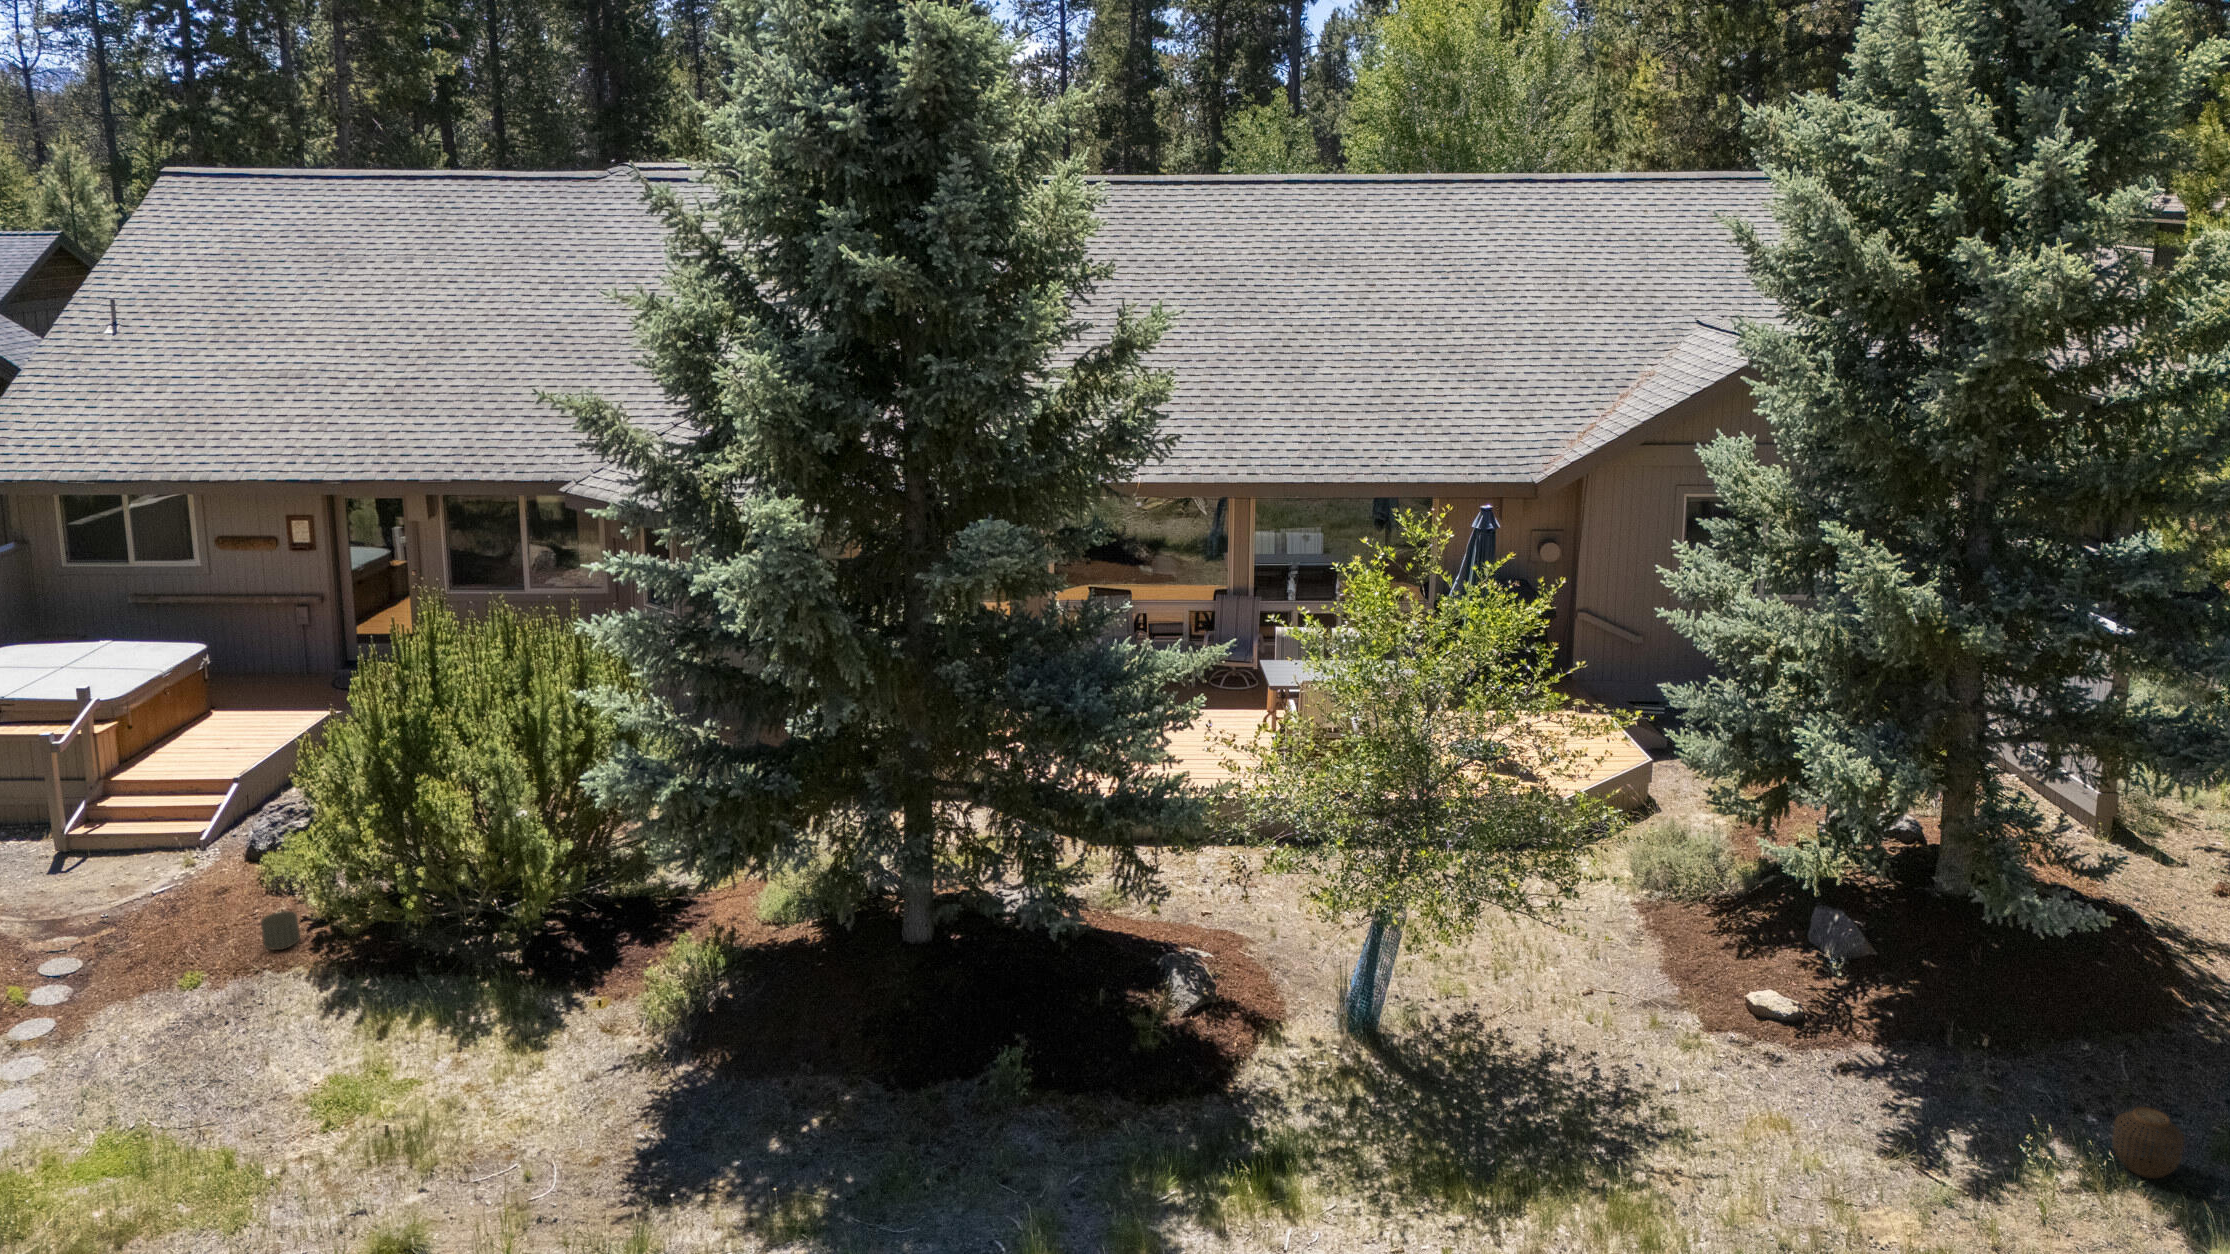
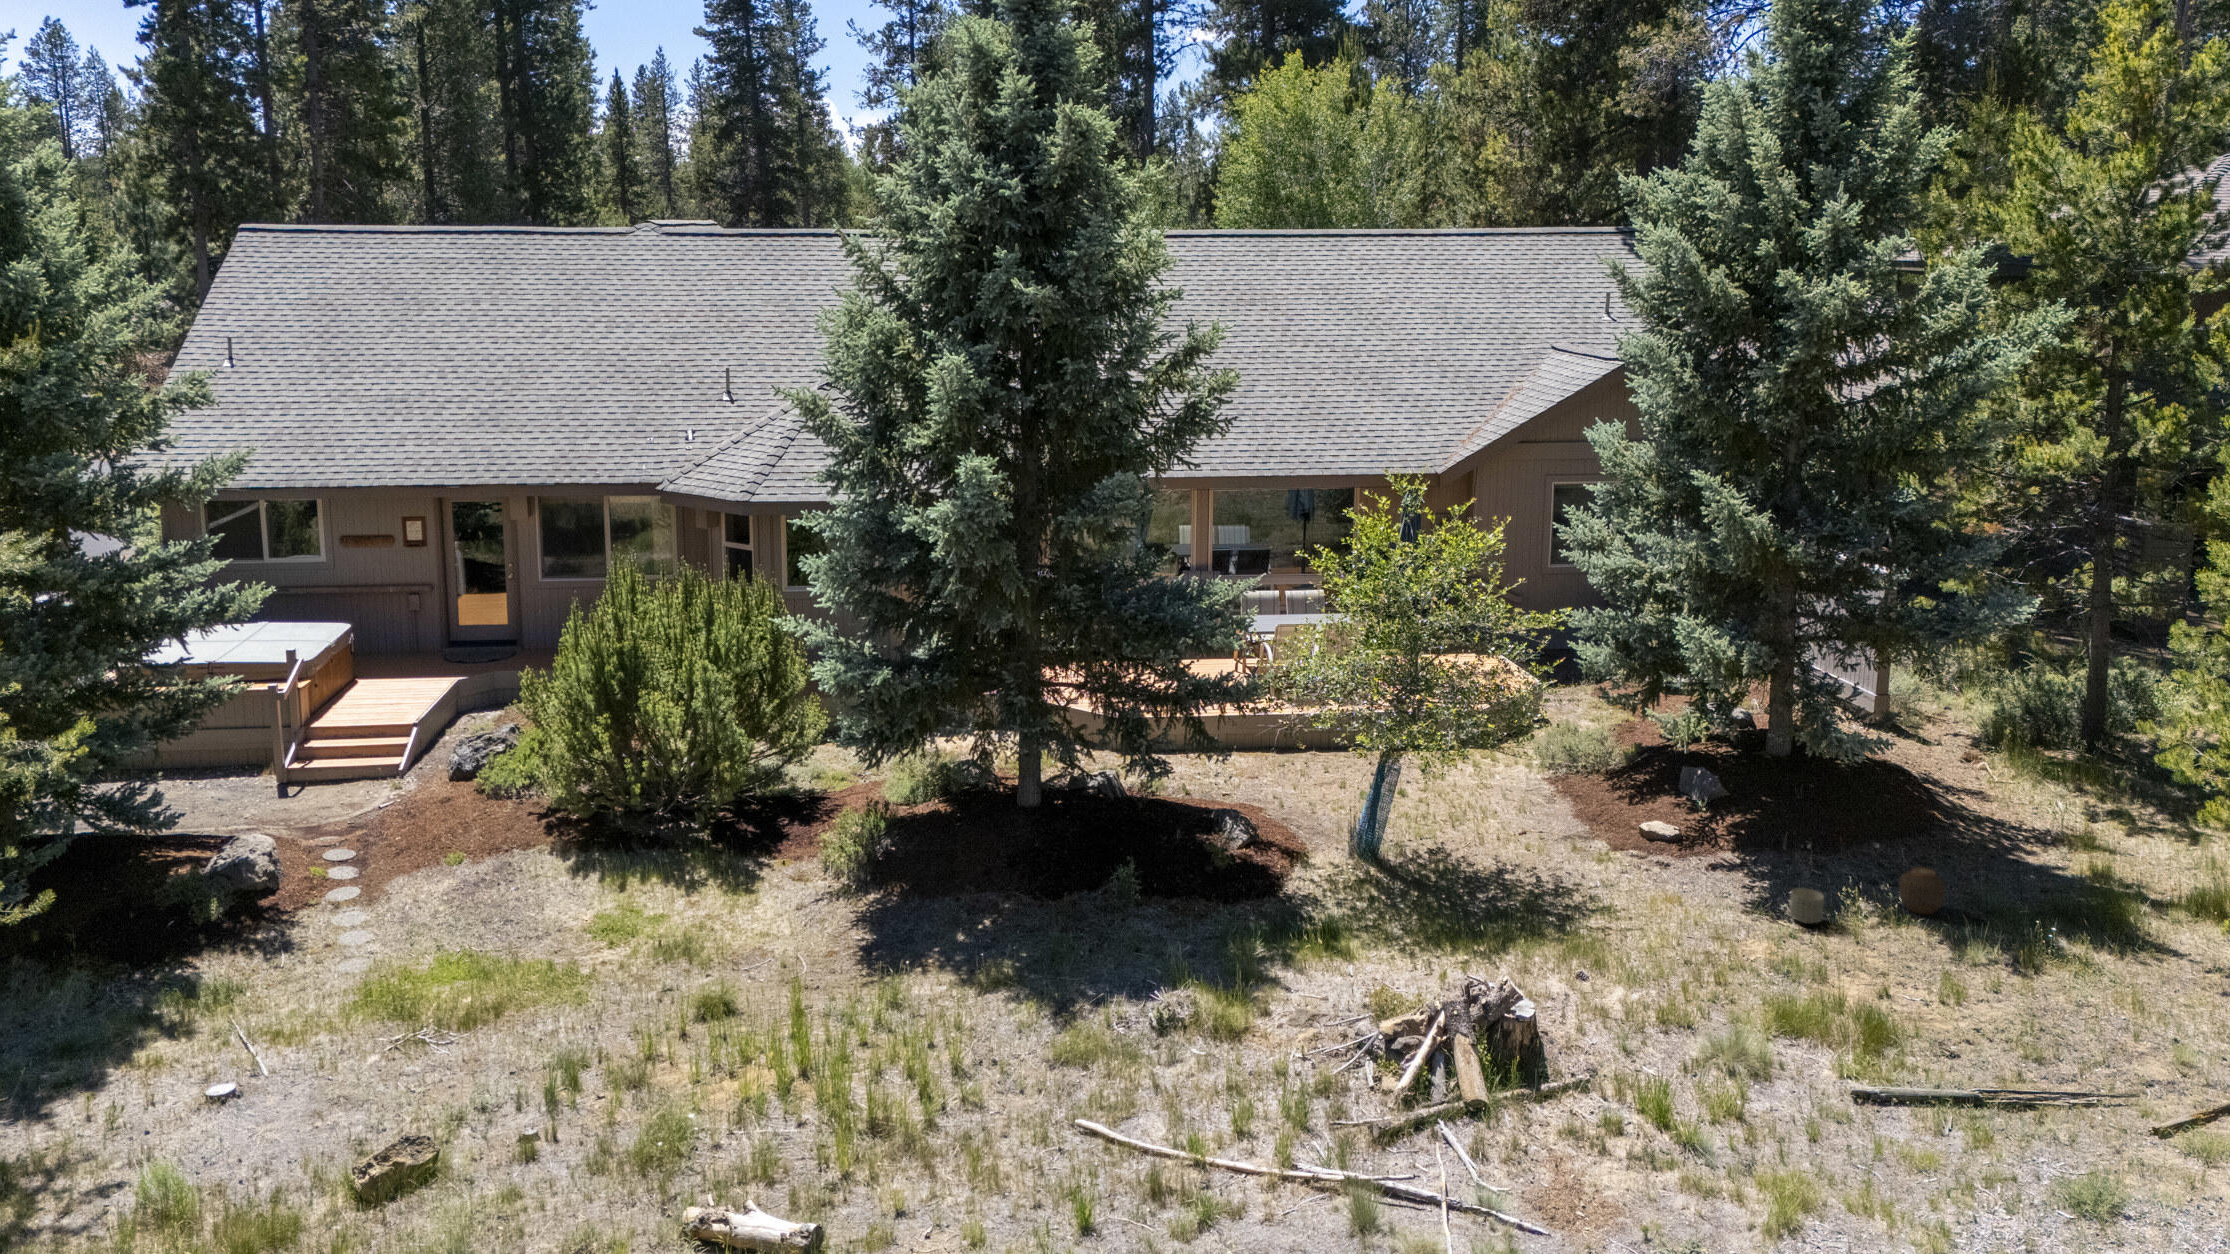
planter: present [261,911,300,950] -> present [1789,888,1824,924]

